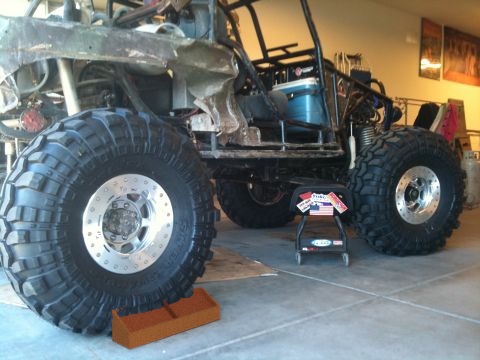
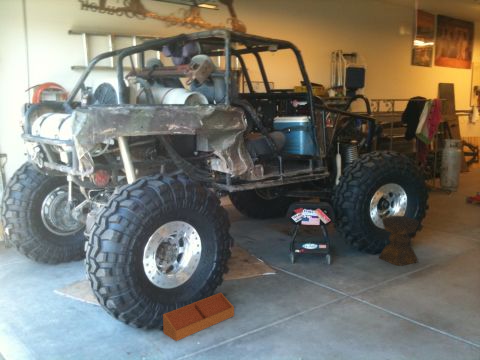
stool: none [410,206,462,267] -> present [379,216,419,266]

